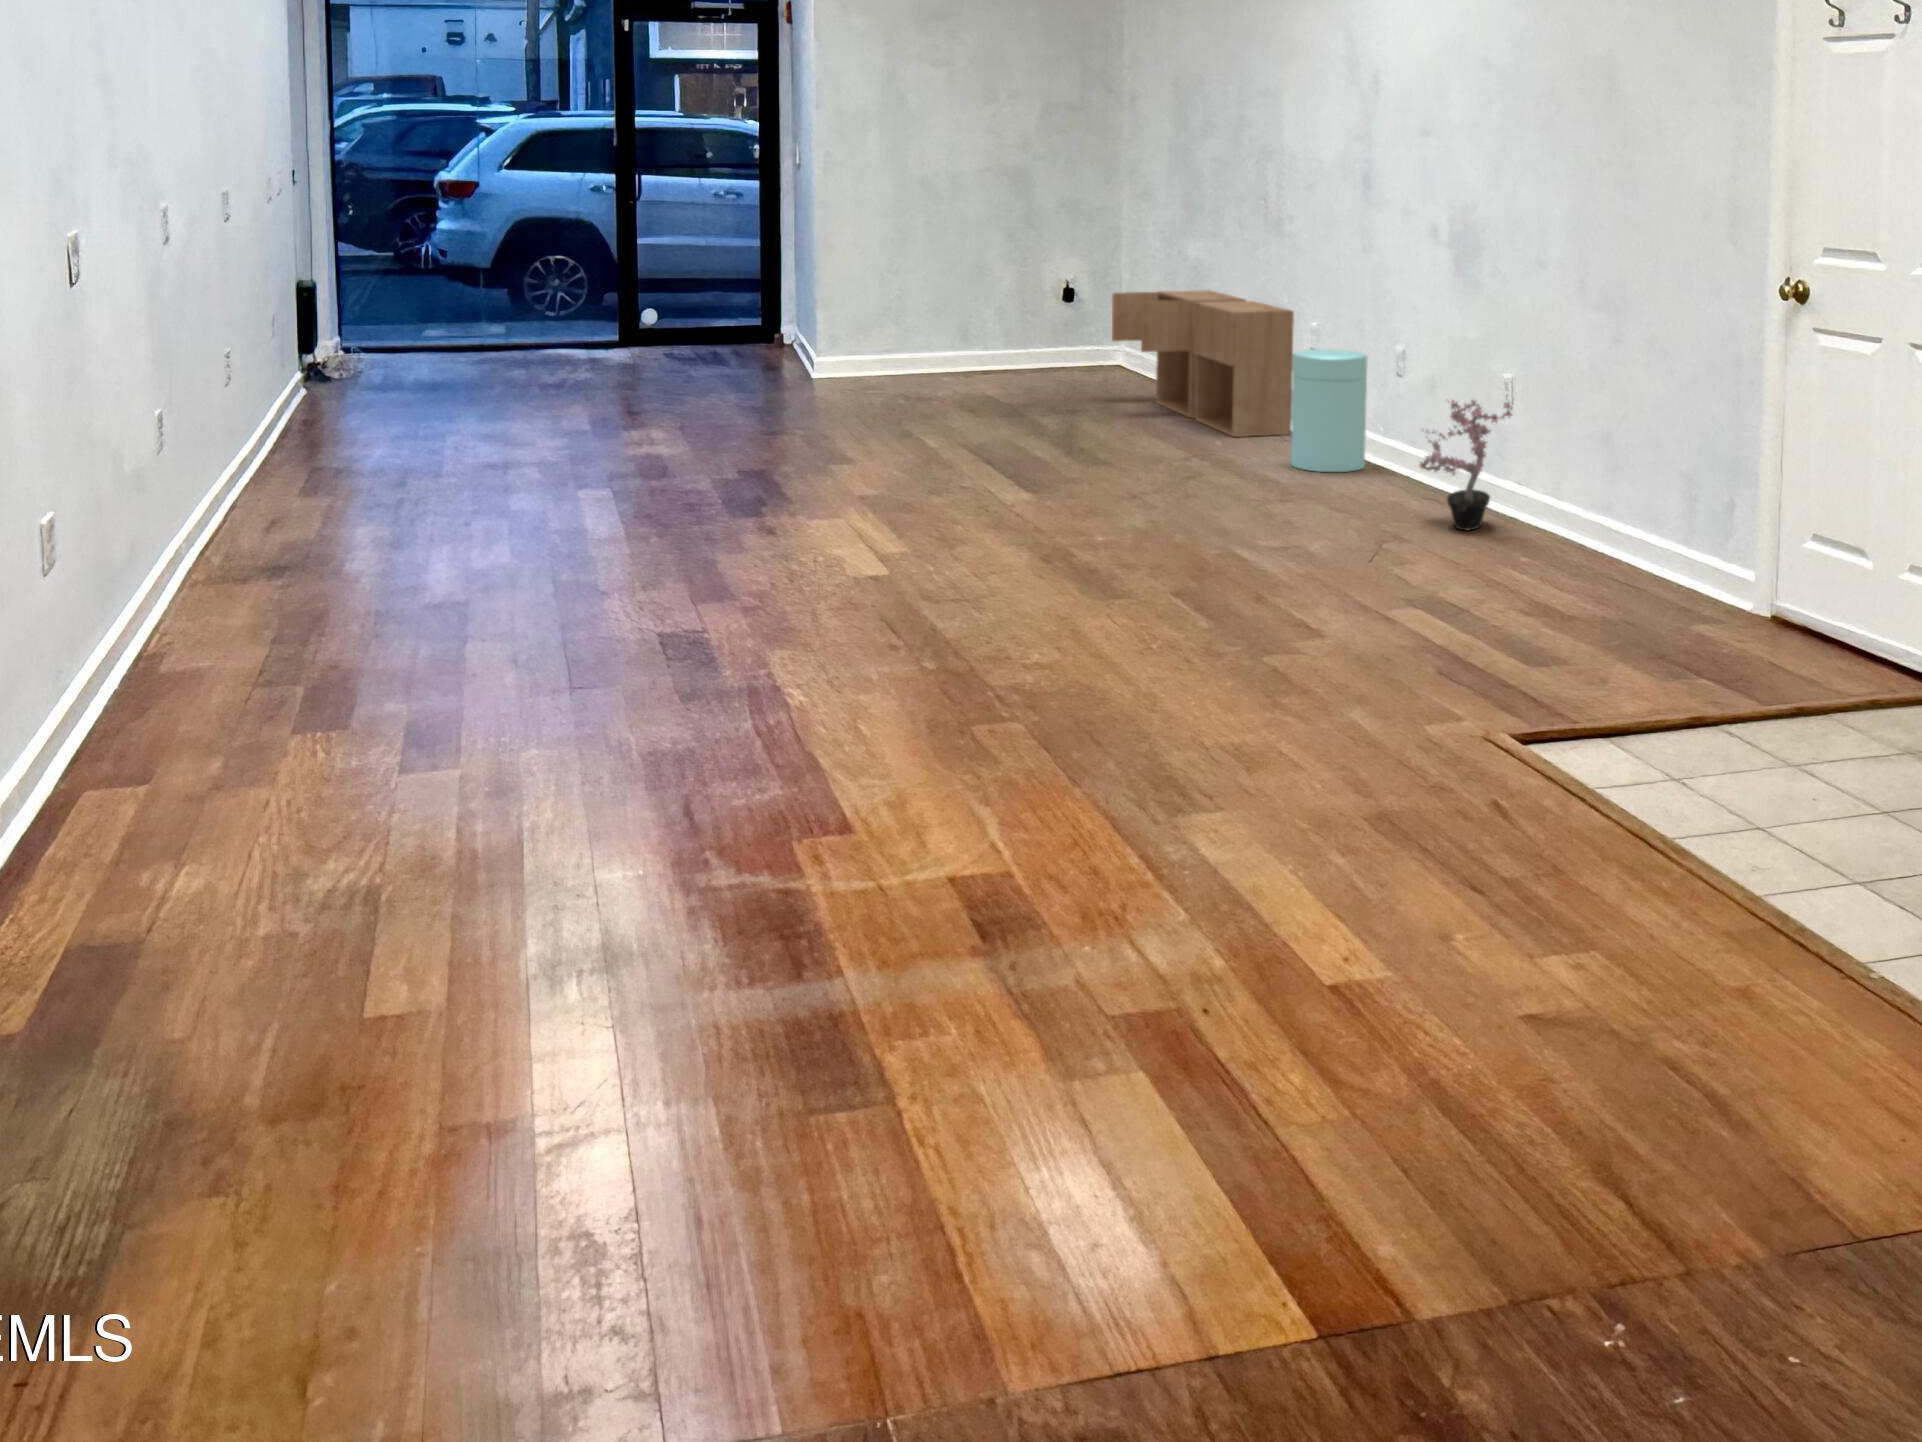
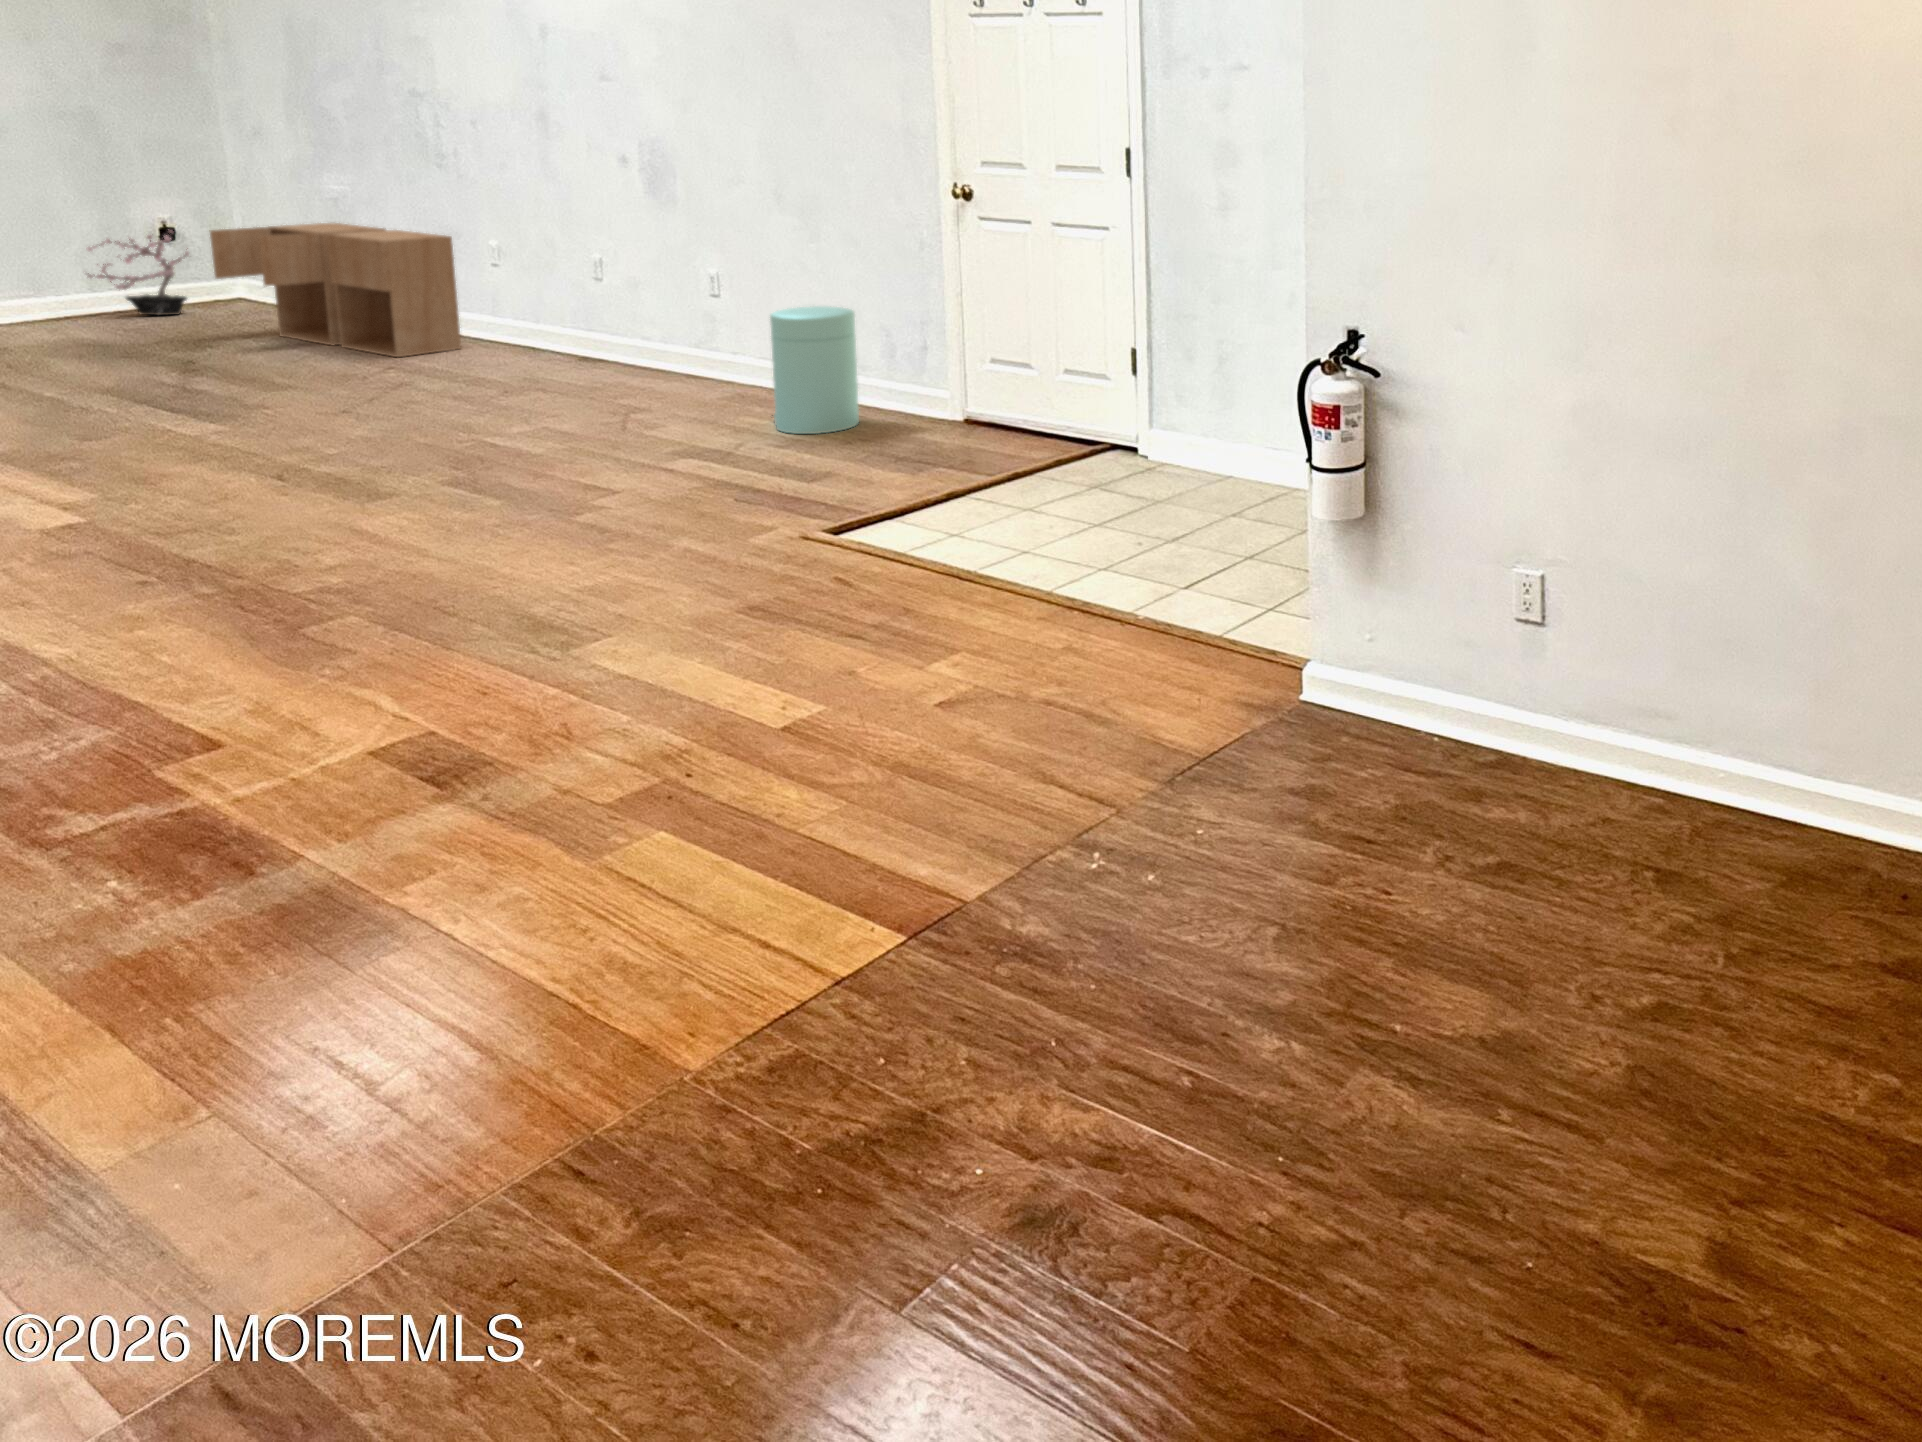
trash can: present [1291,349,1368,472] -> present [770,306,859,434]
potted plant: present [1419,400,1512,530] -> present [86,235,188,315]

